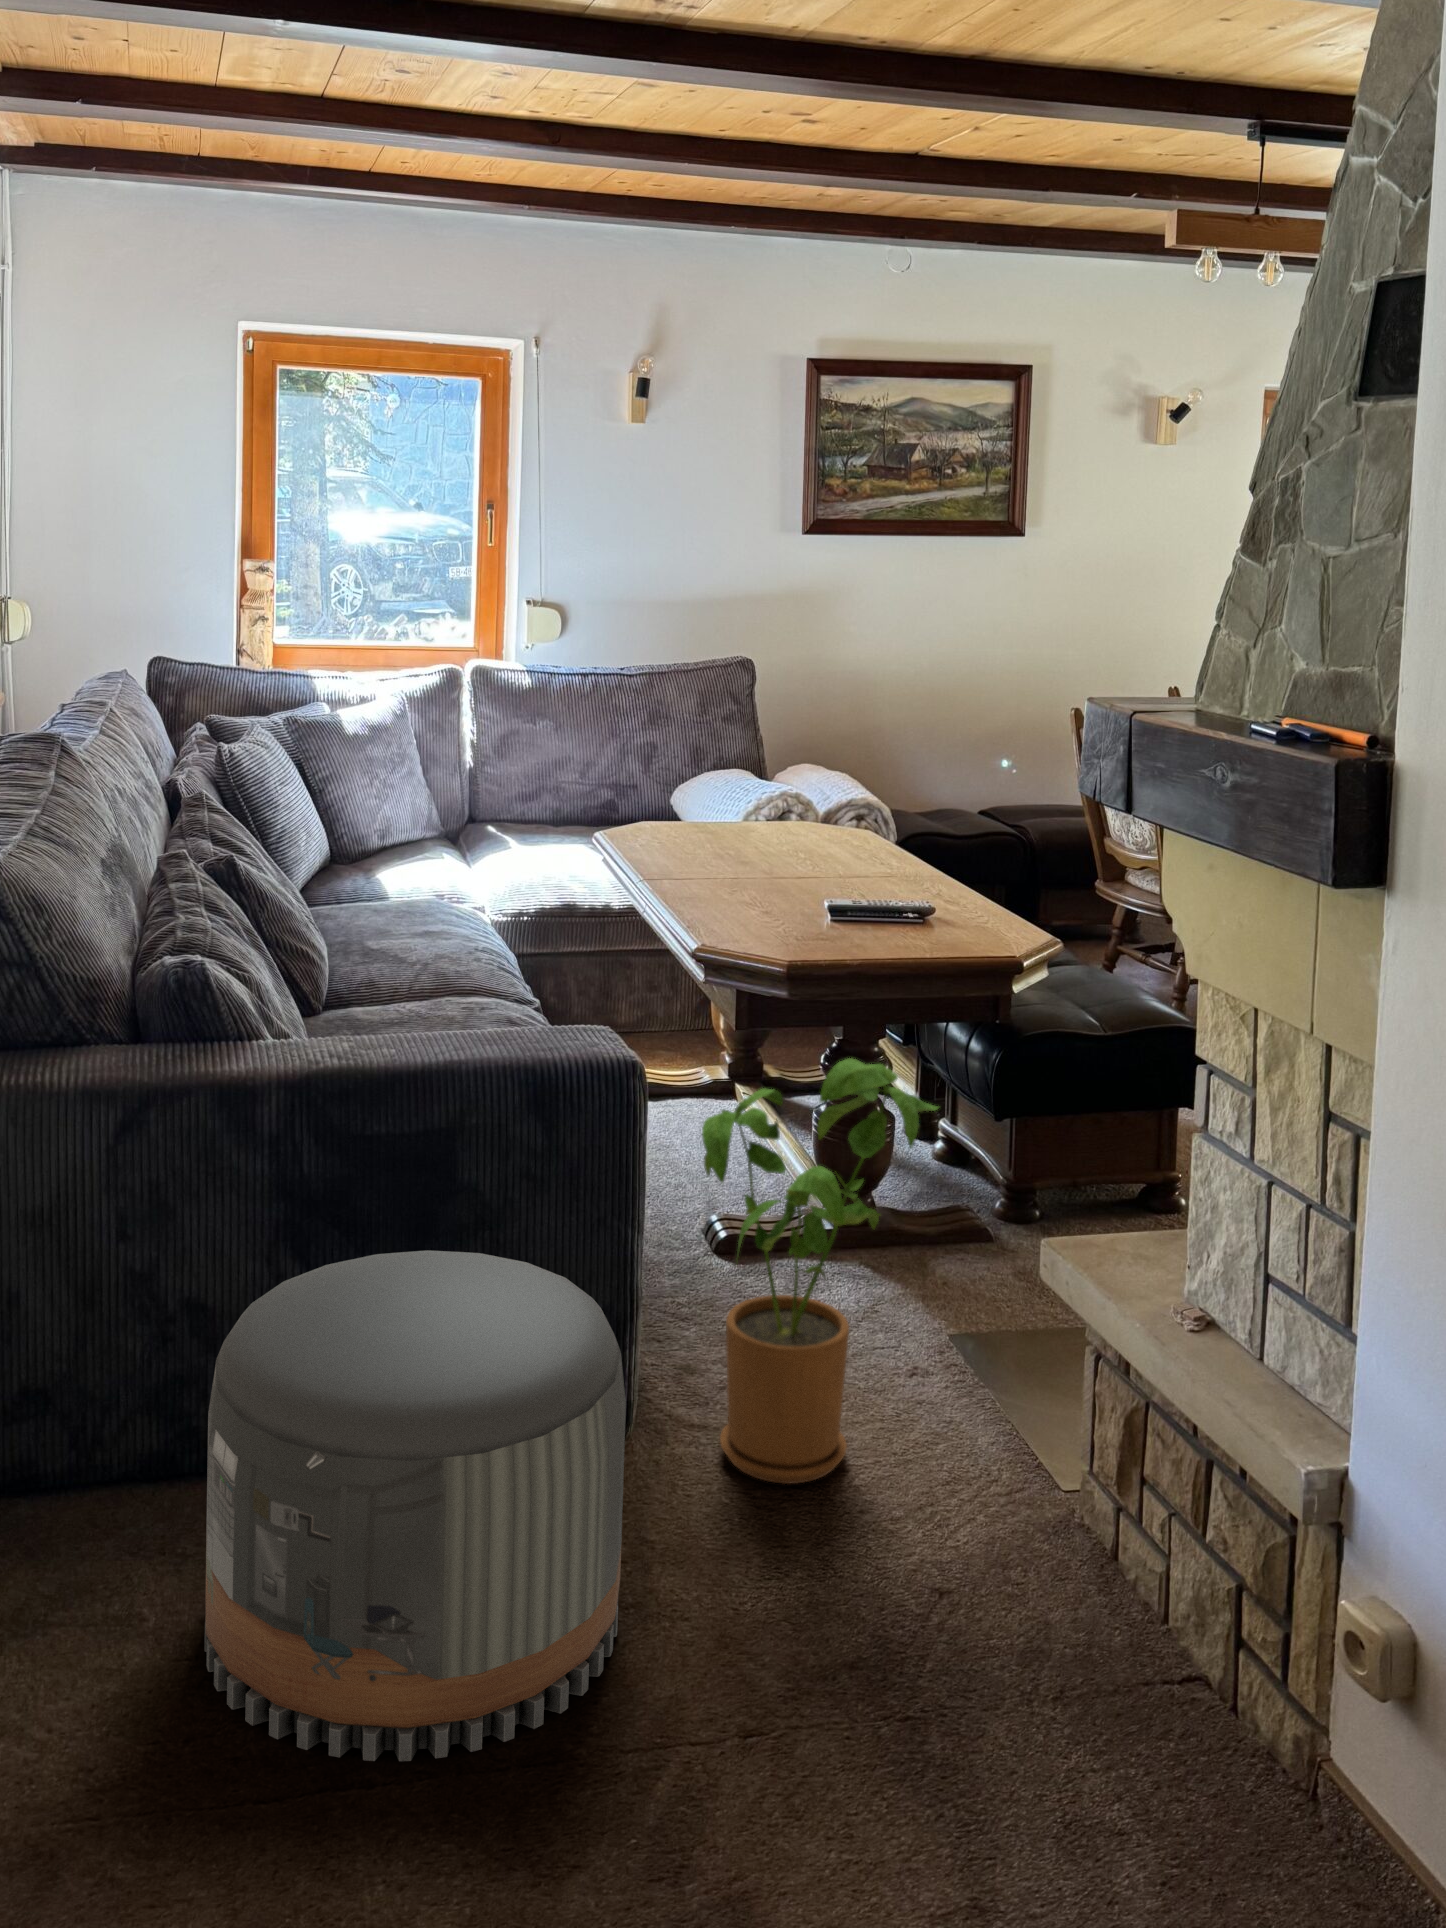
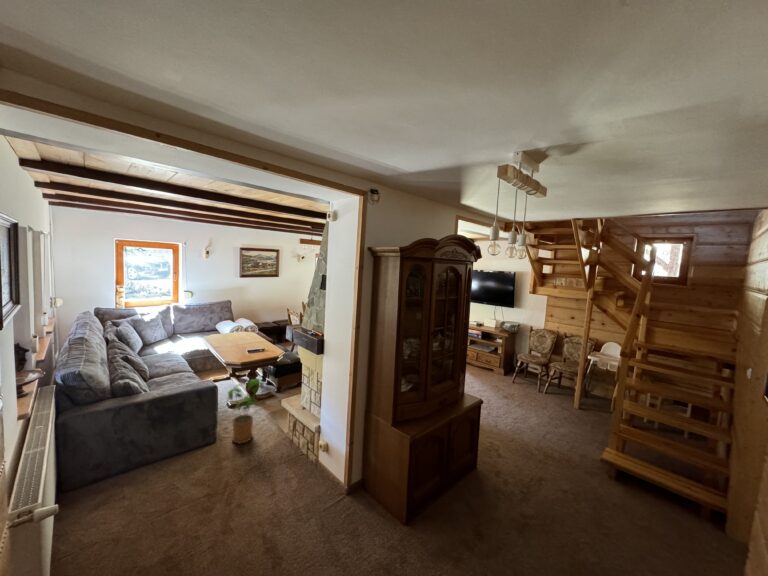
pouf: present [205,1250,626,1761] -> none [139,421,218,507]

